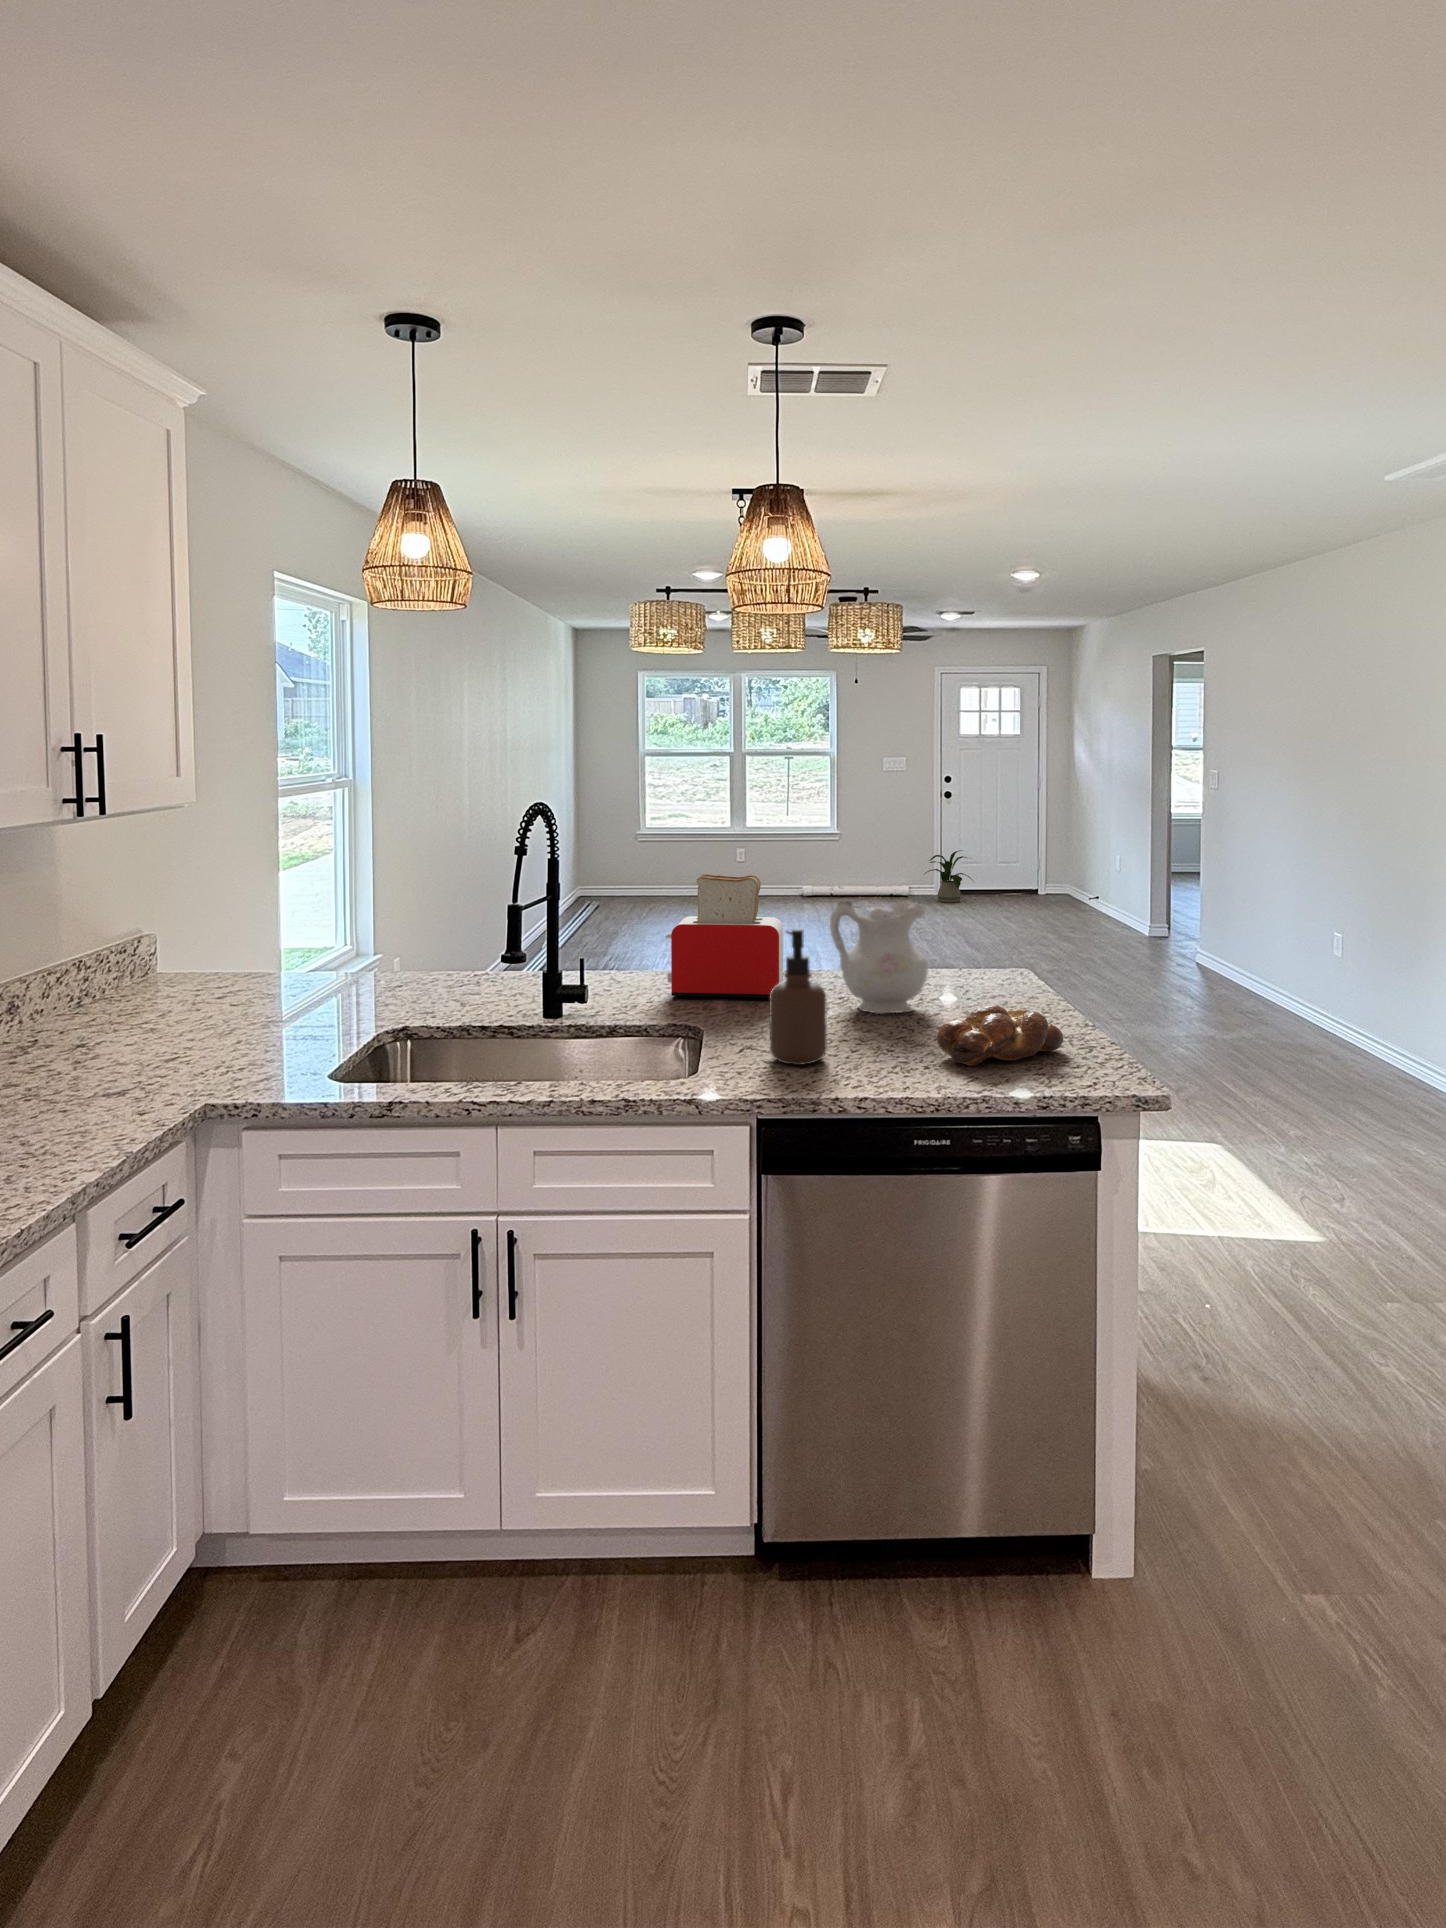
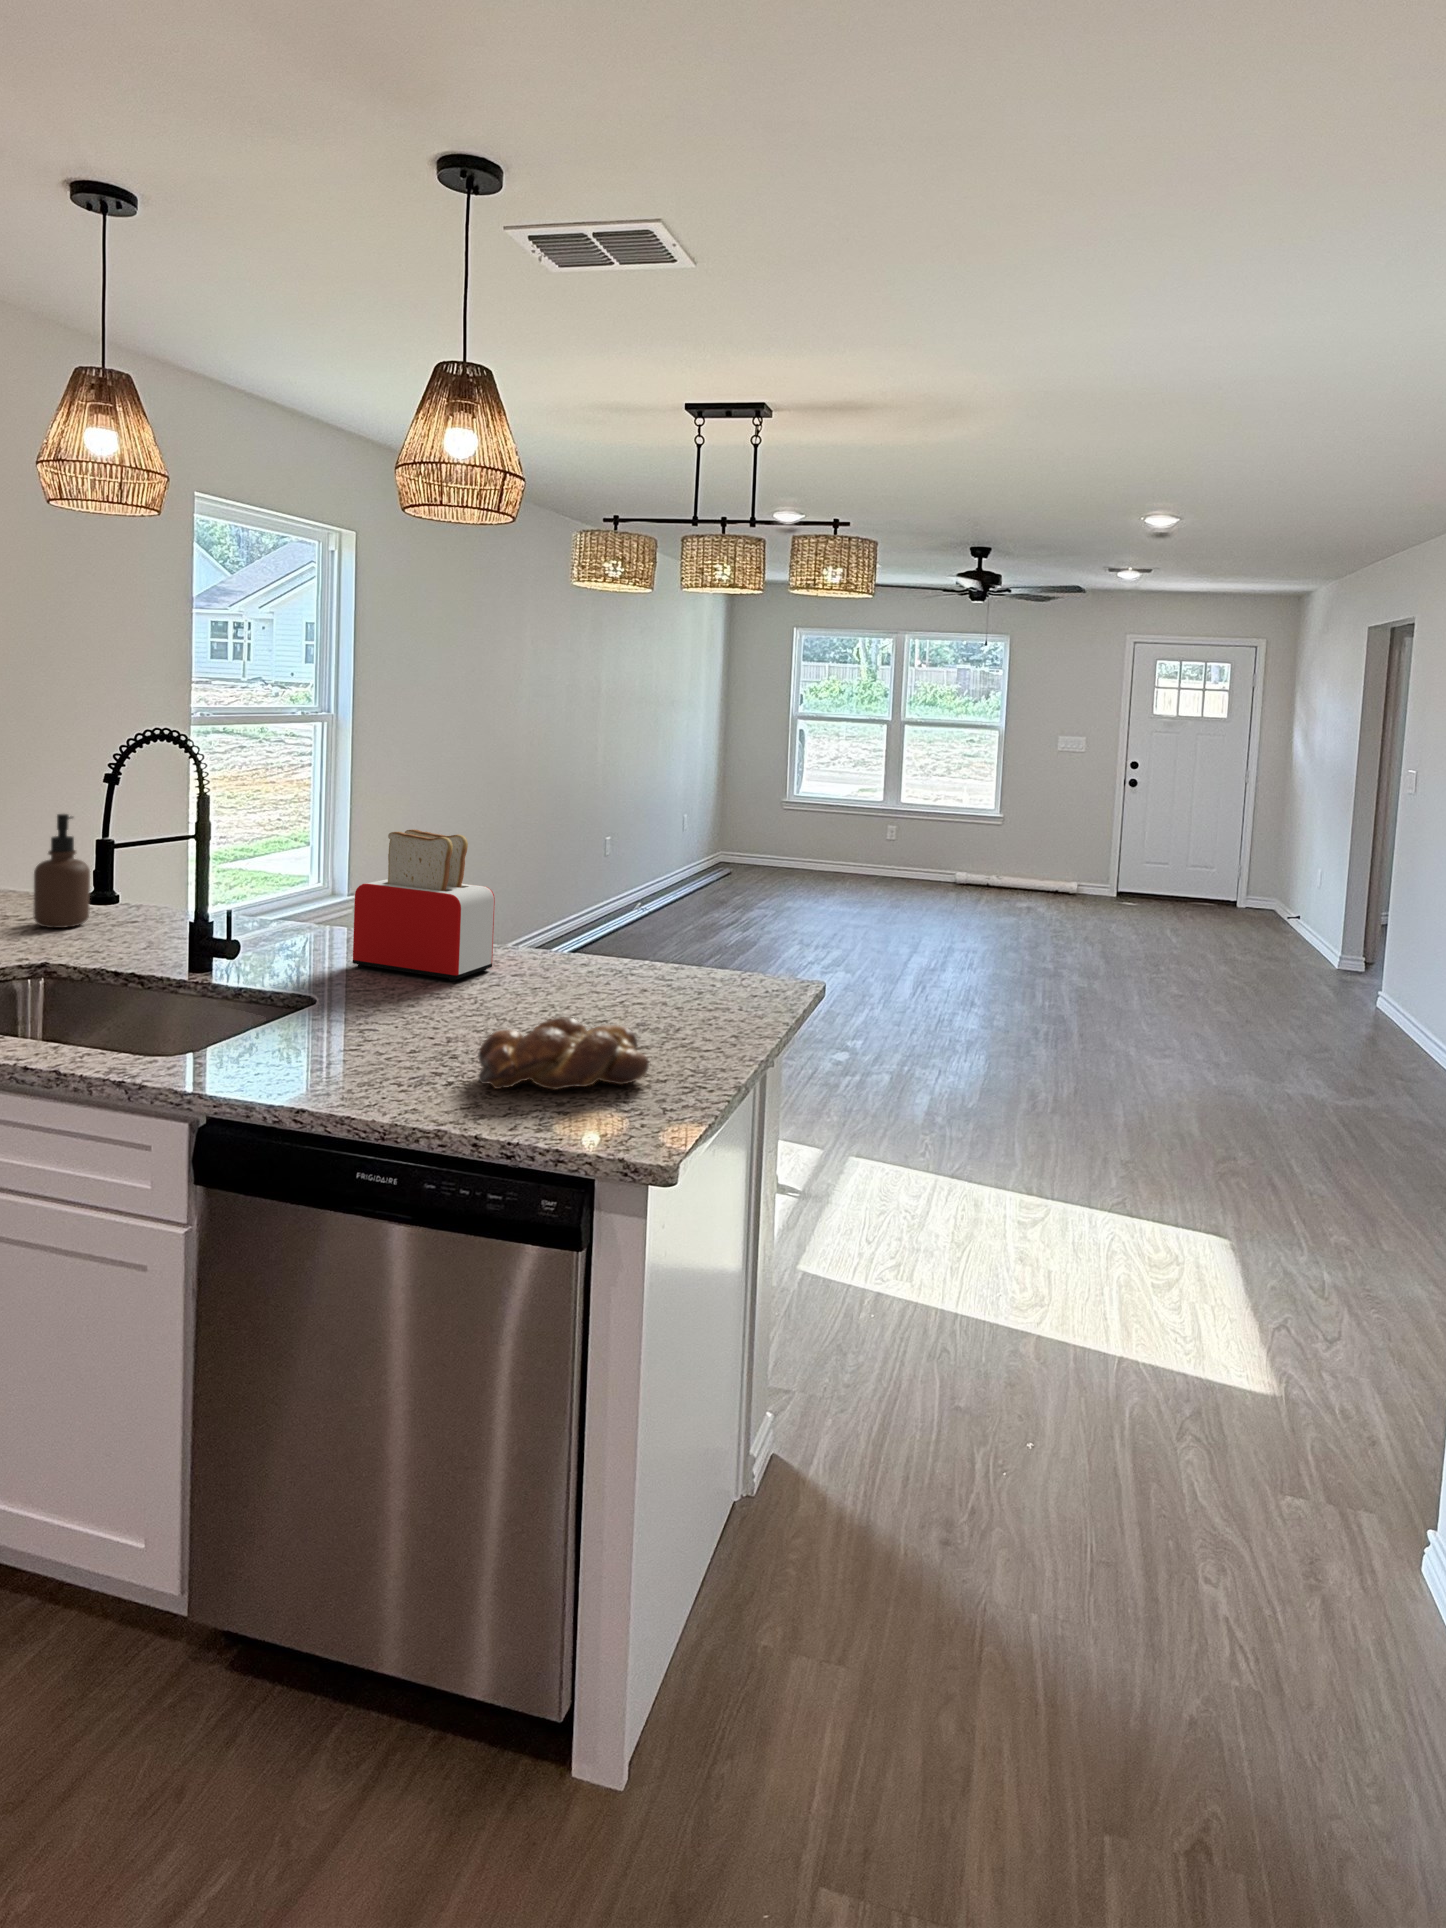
house plant: present [925,851,972,903] -> none [1096,846,1155,905]
ceramic pitcher: present [830,900,928,1014] -> none [492,871,606,1014]
soap dispenser: present [769,928,827,1065] -> present [34,814,90,928]

